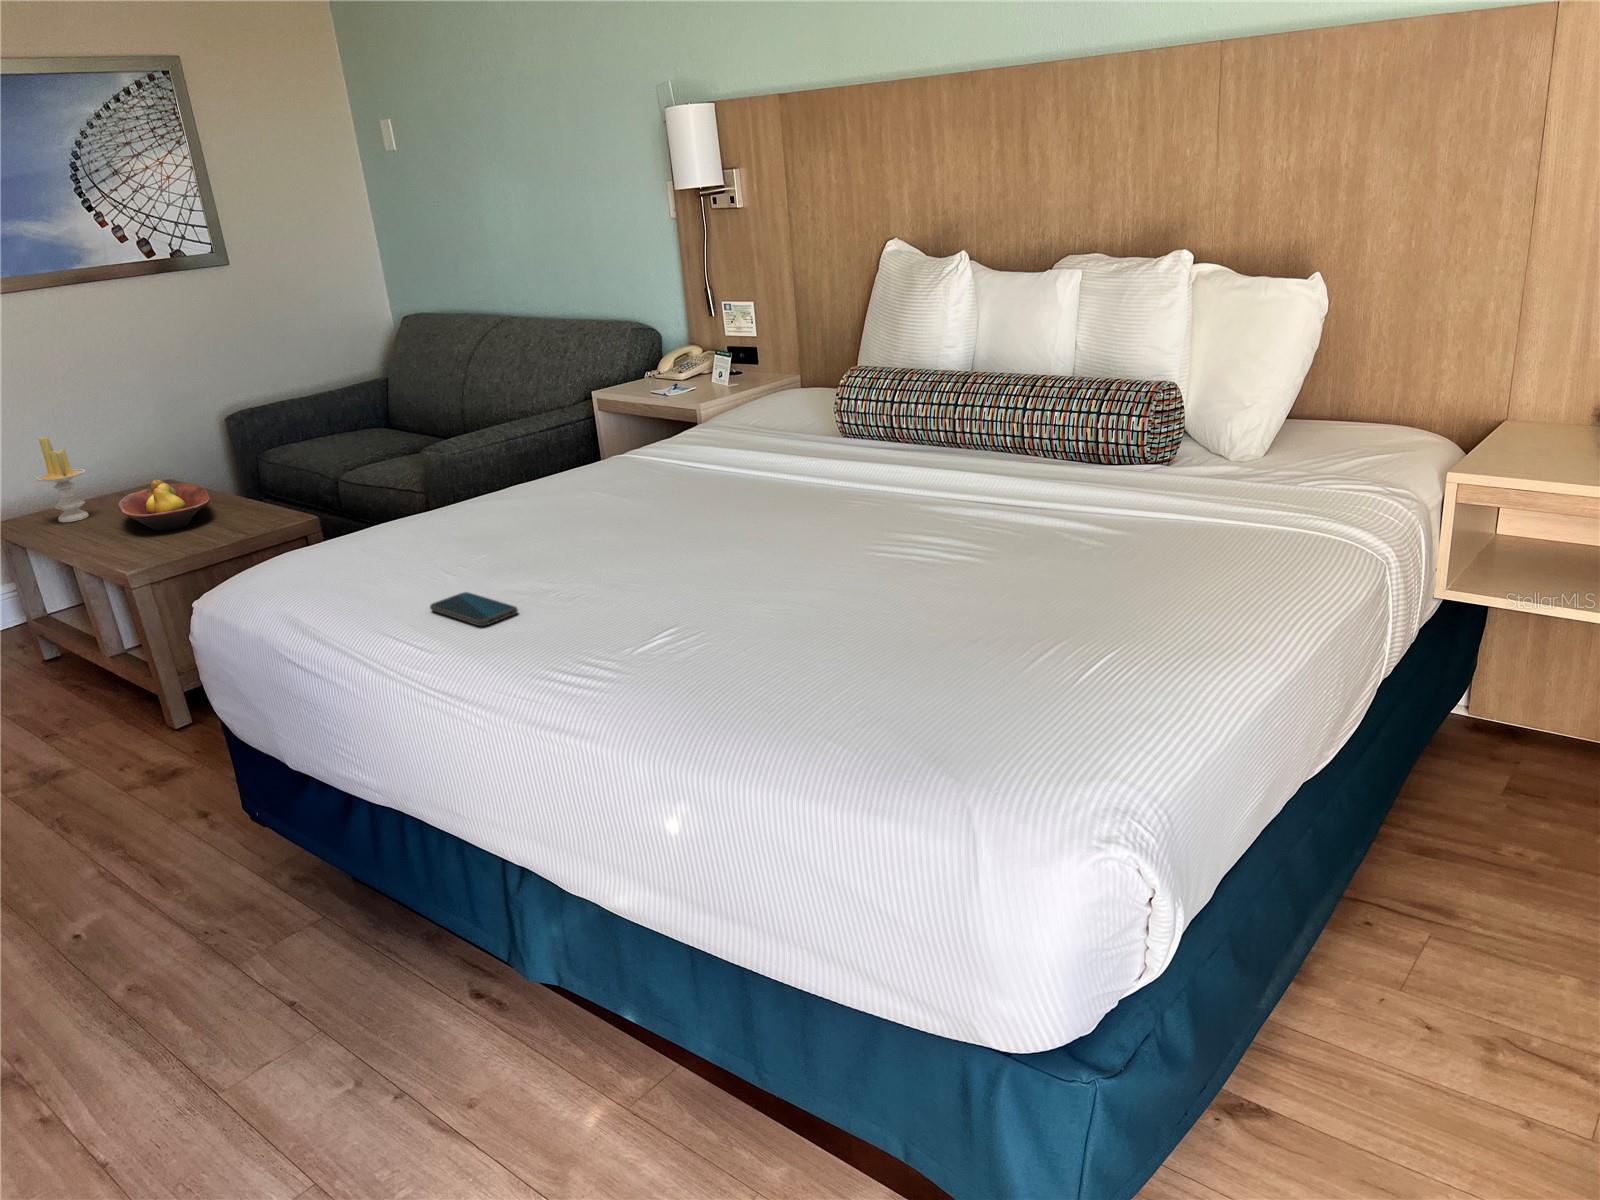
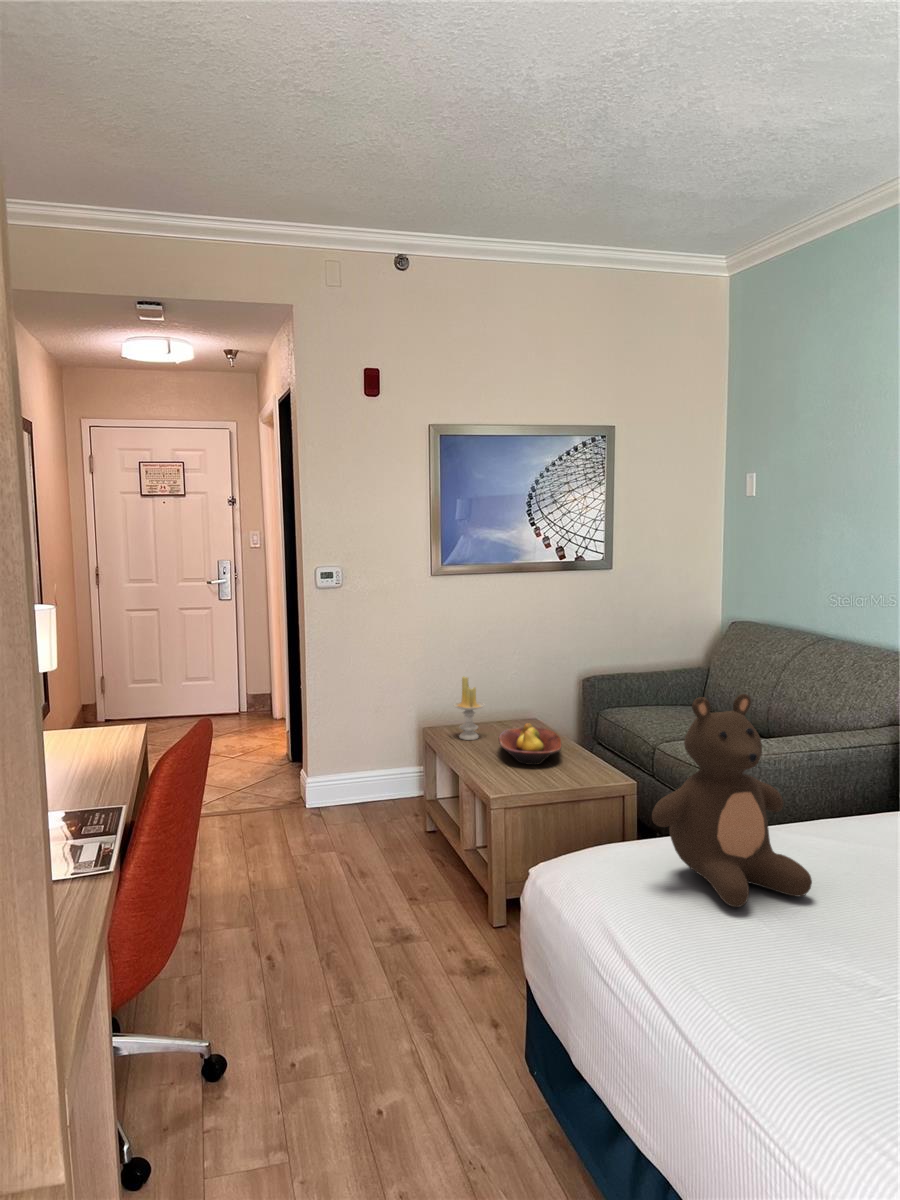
teddy bear: none [315,366,488,577] -> present [652,694,812,907]
smartphone: present [430,592,518,626] -> none [749,949,850,1010]

